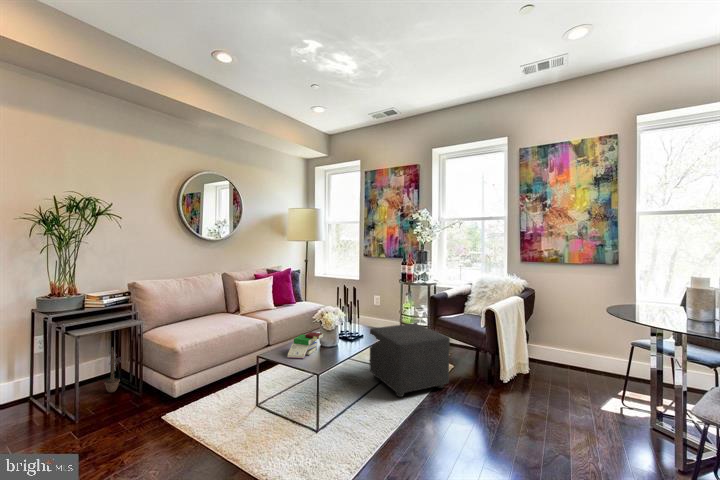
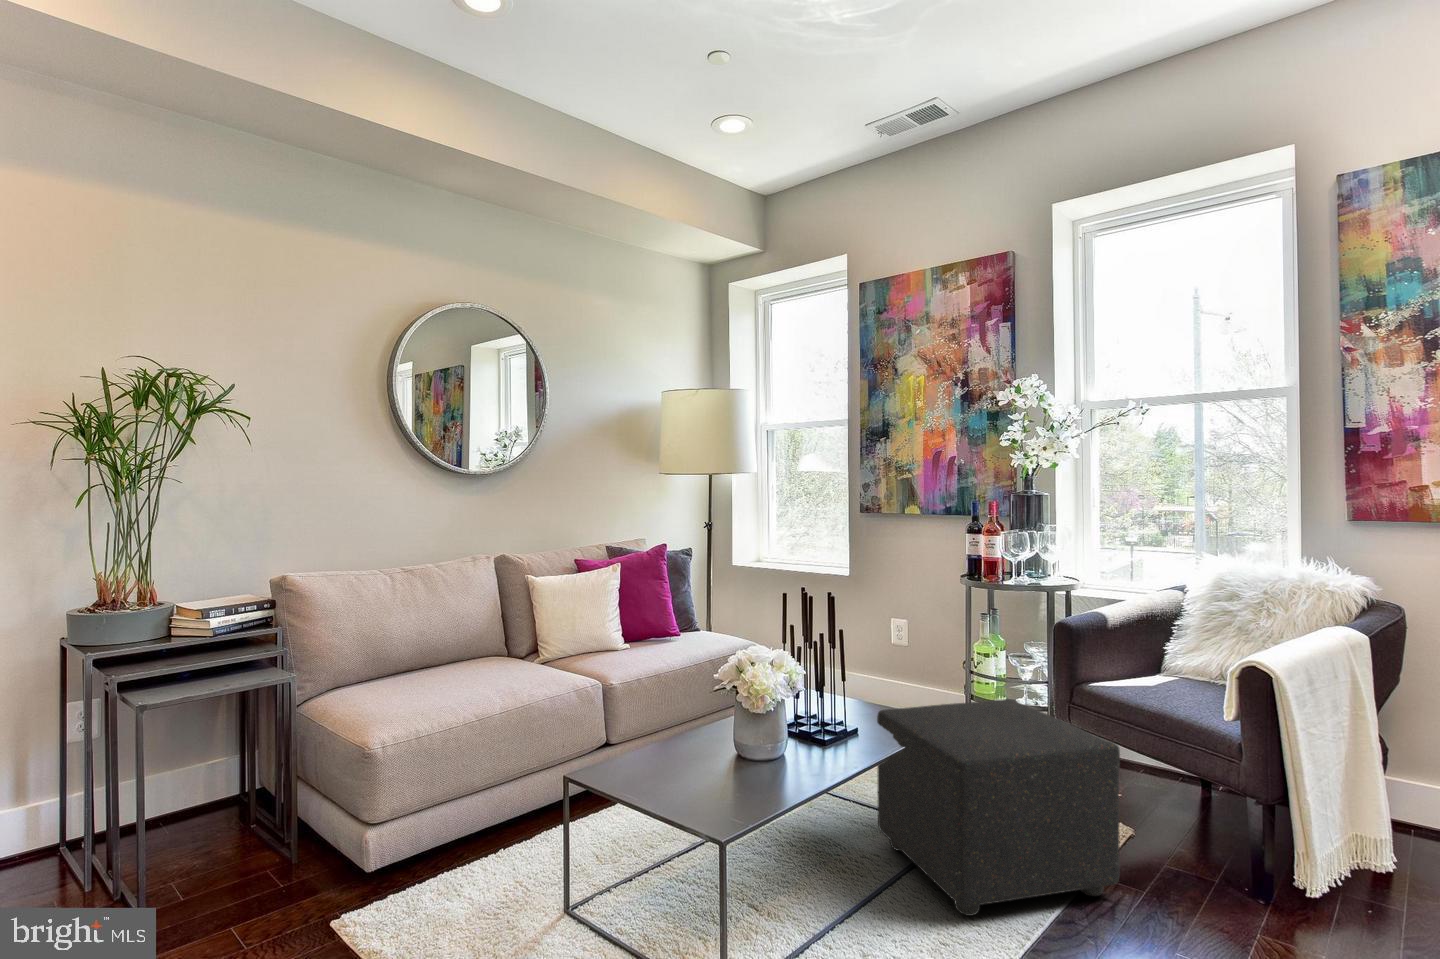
book: present [287,332,323,359] -> none [640,715,741,790]
decorative plant: present [105,347,122,392] -> none [213,735,255,846]

